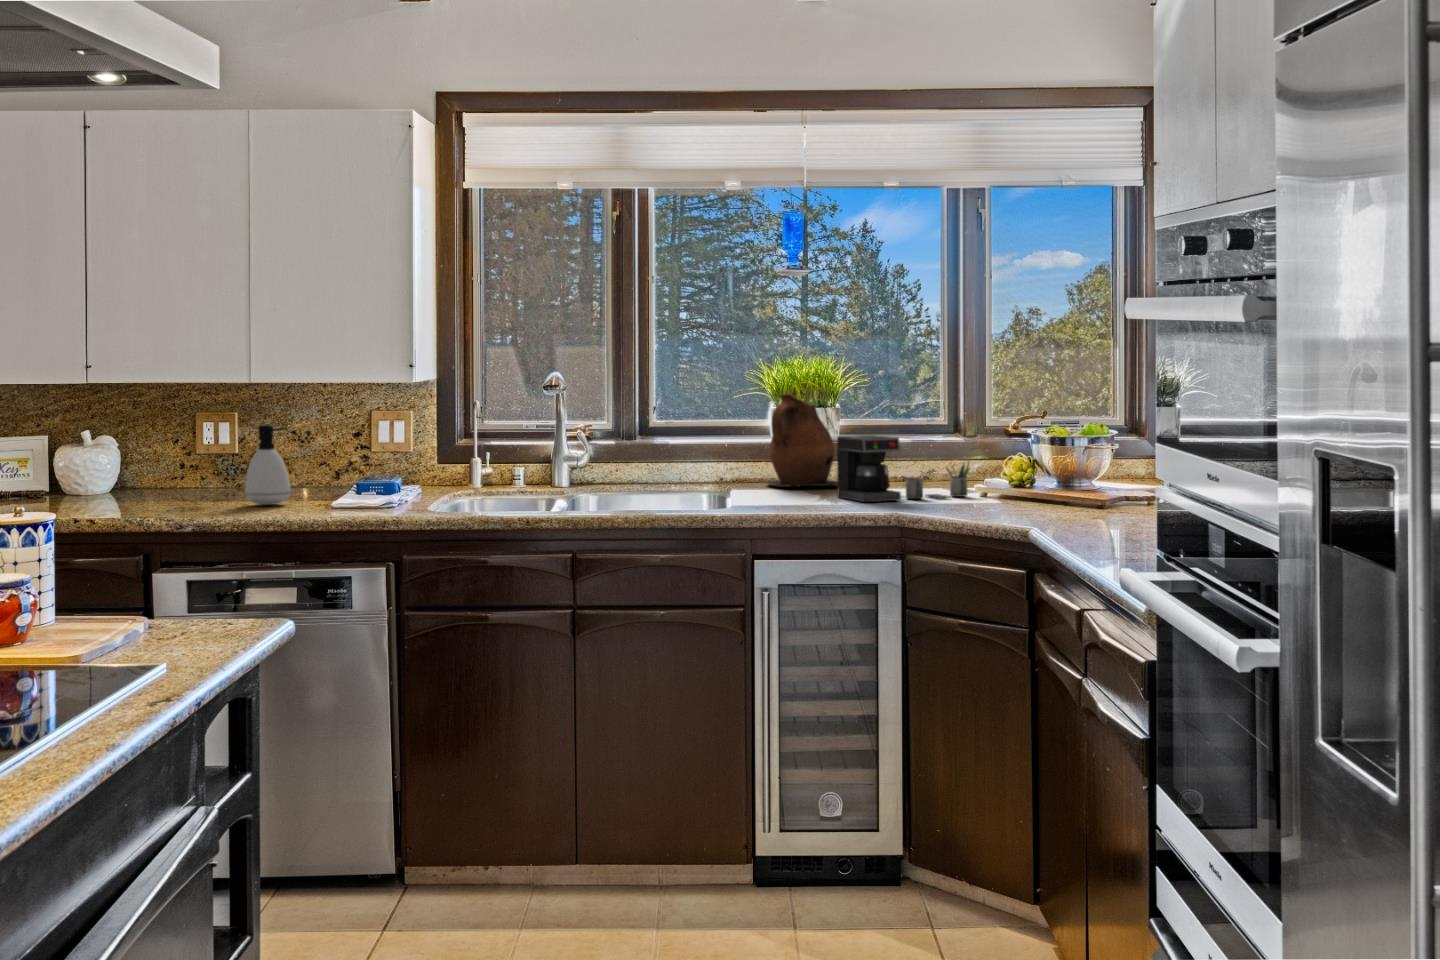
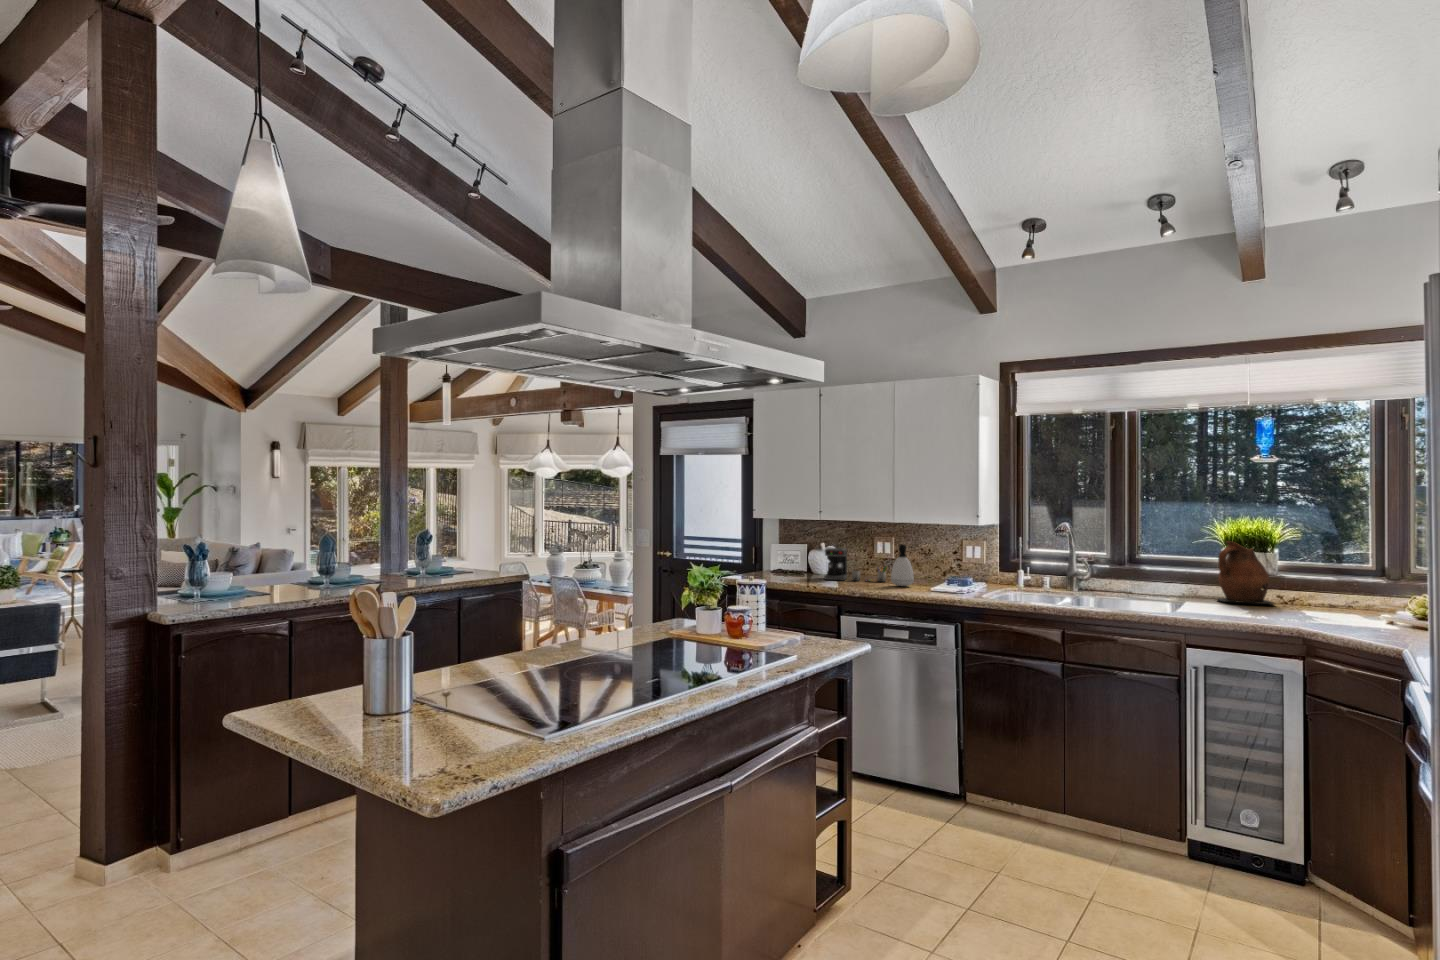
coffee maker: present [837,435,970,502] -> present [824,548,887,582]

